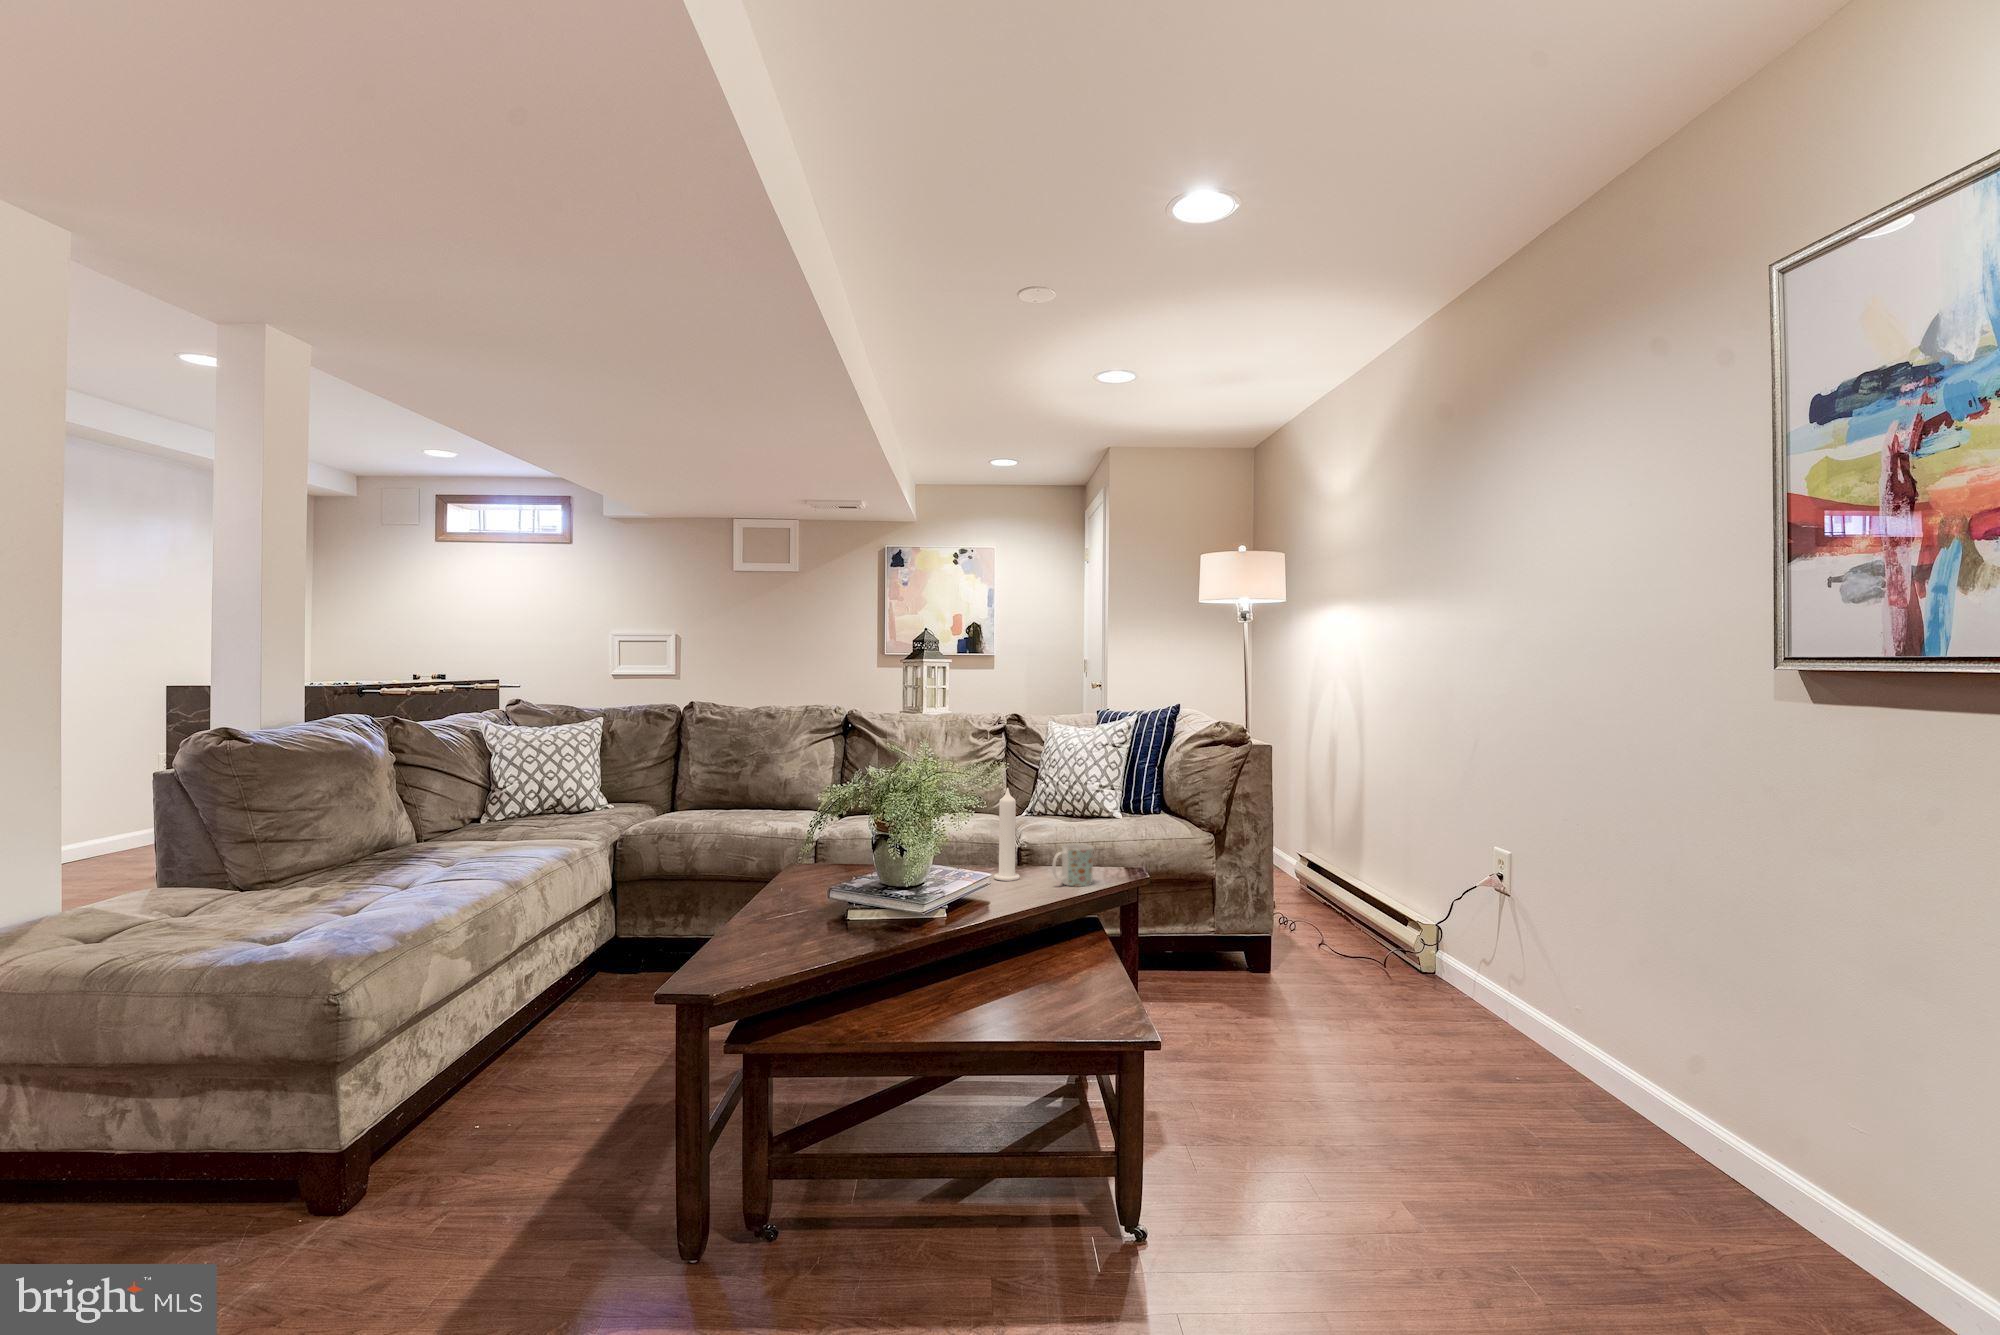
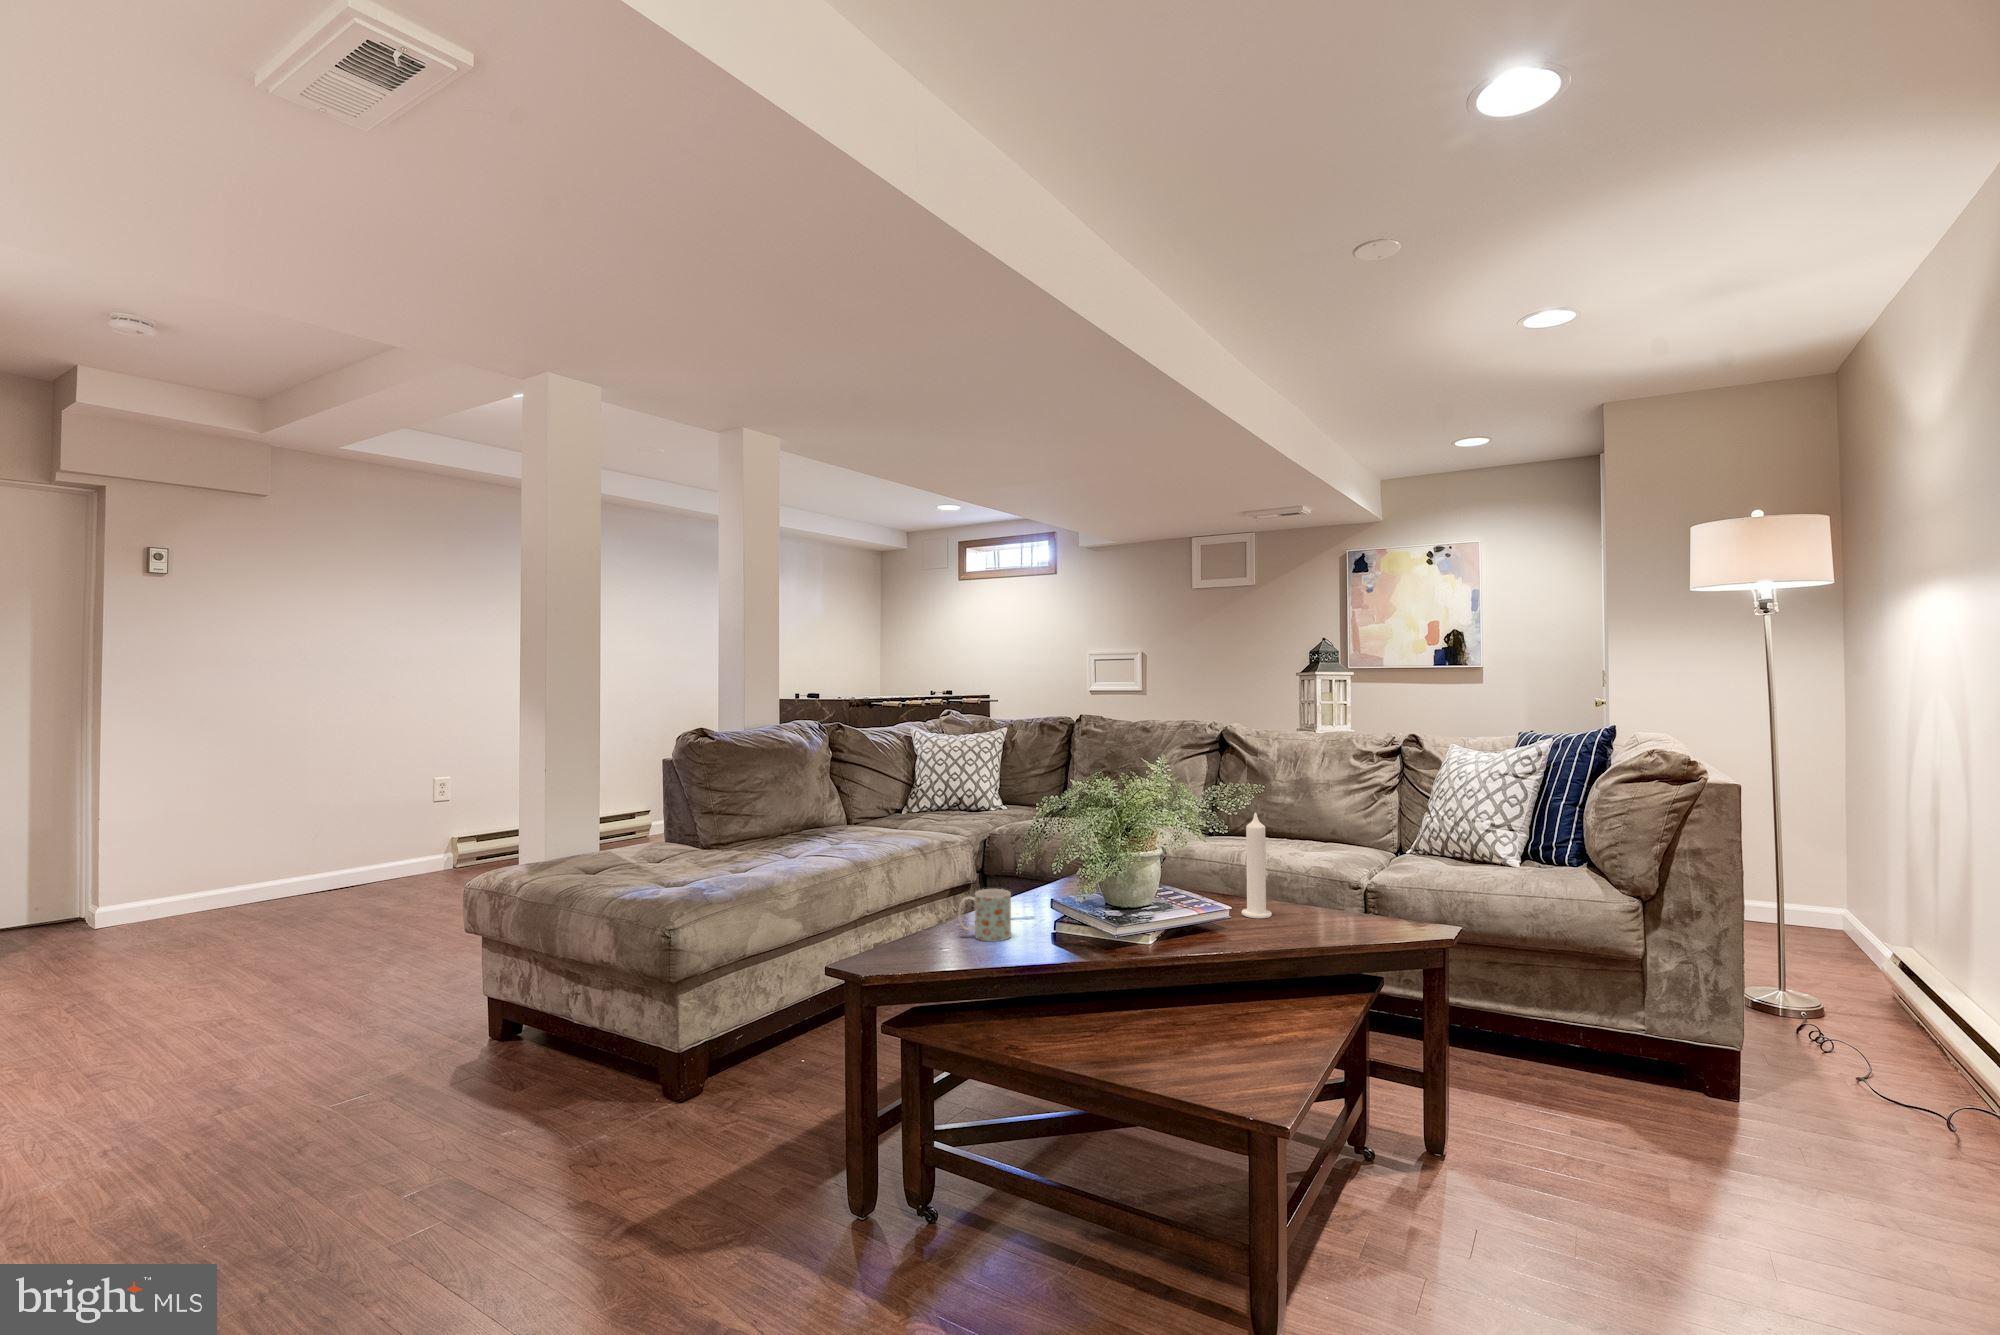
mug: present [1052,843,1093,886] -> present [958,889,1011,942]

